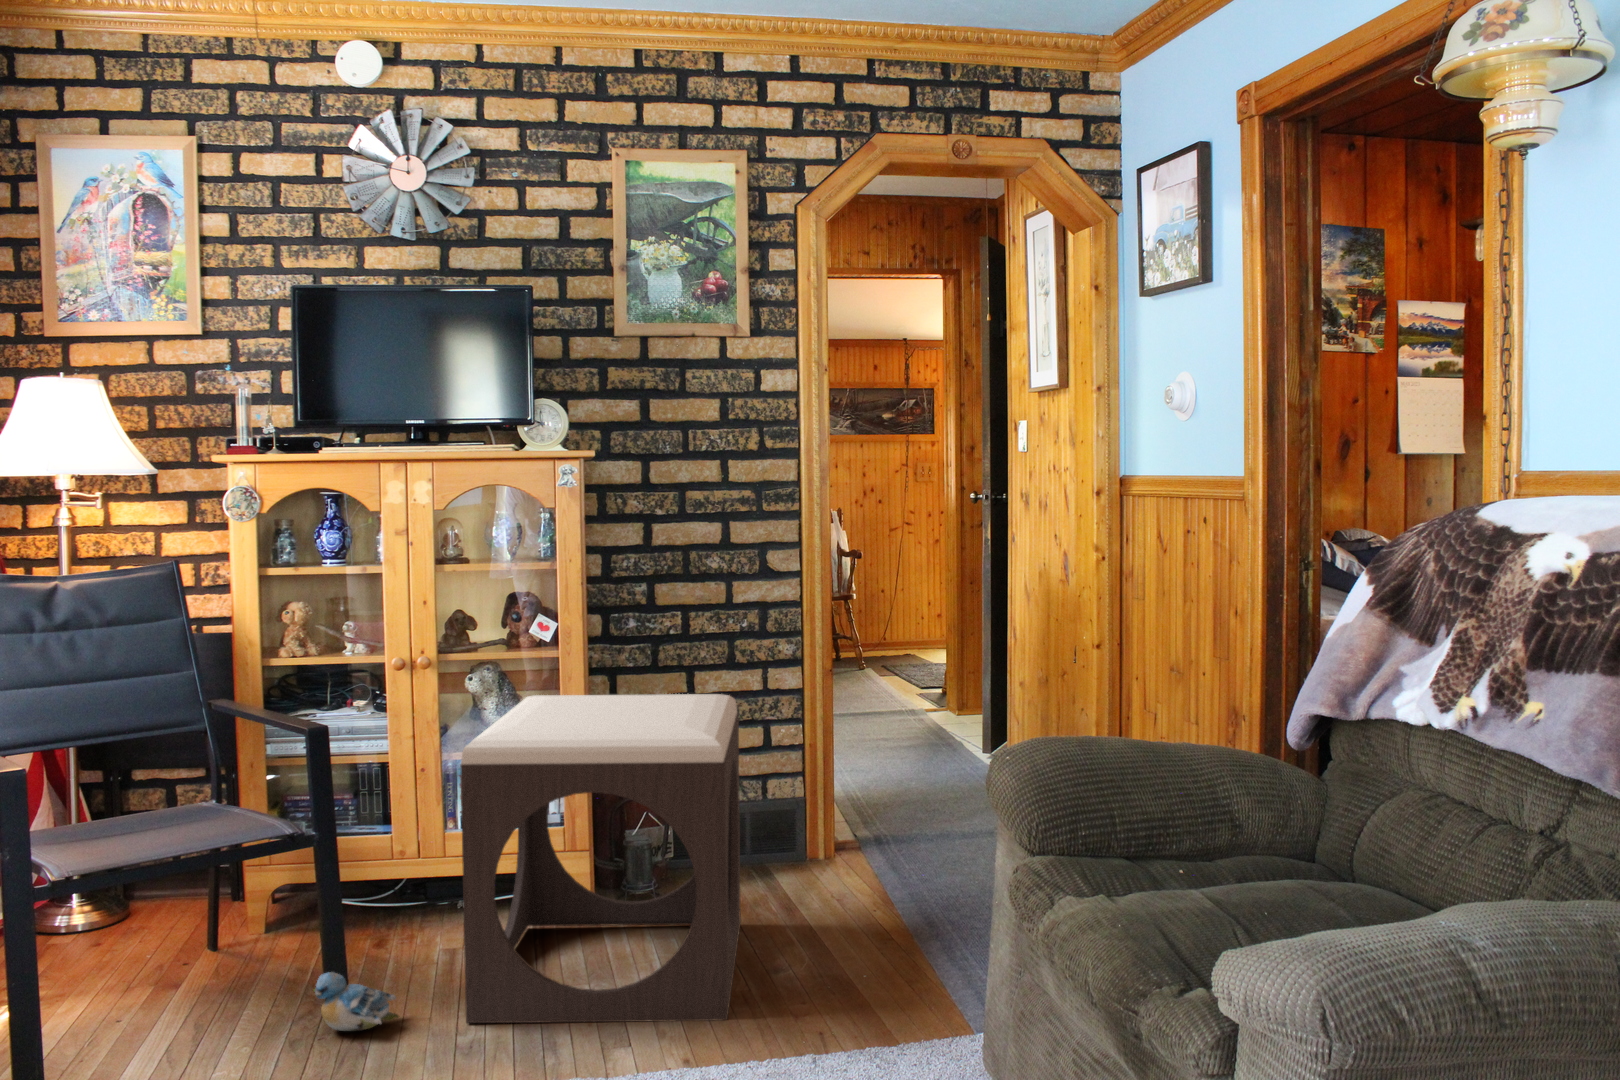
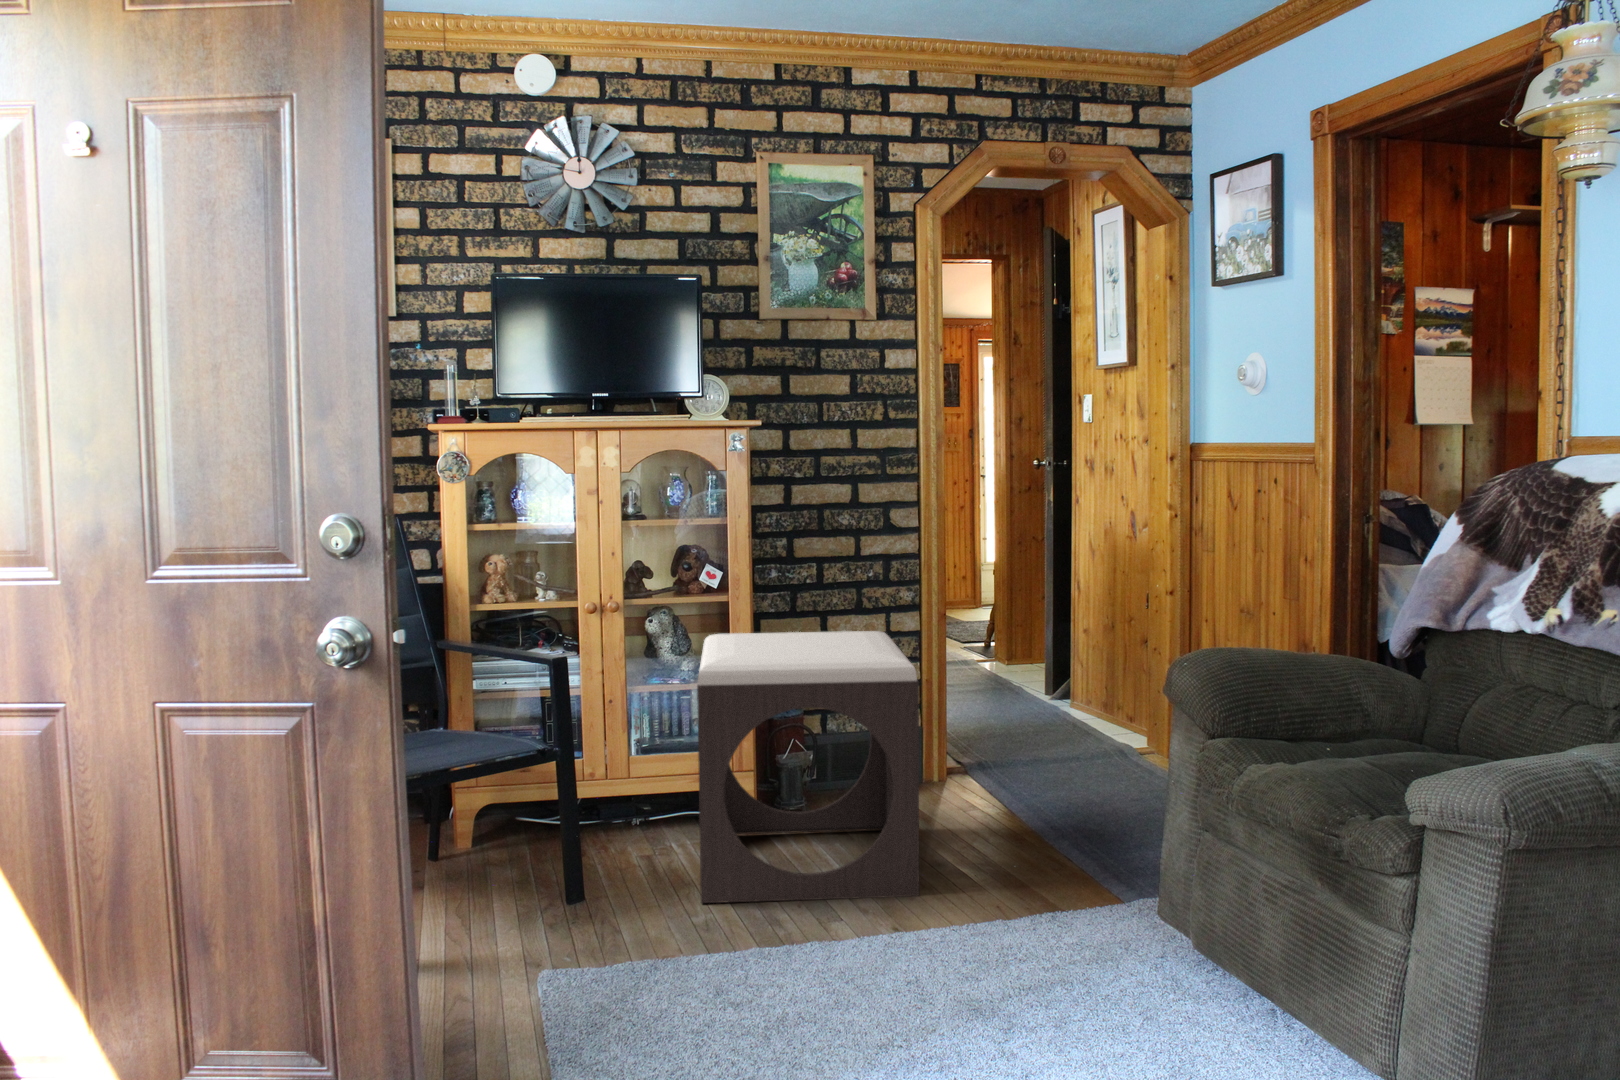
plush toy: present [314,972,399,1031] -> none [573,862,645,911]

